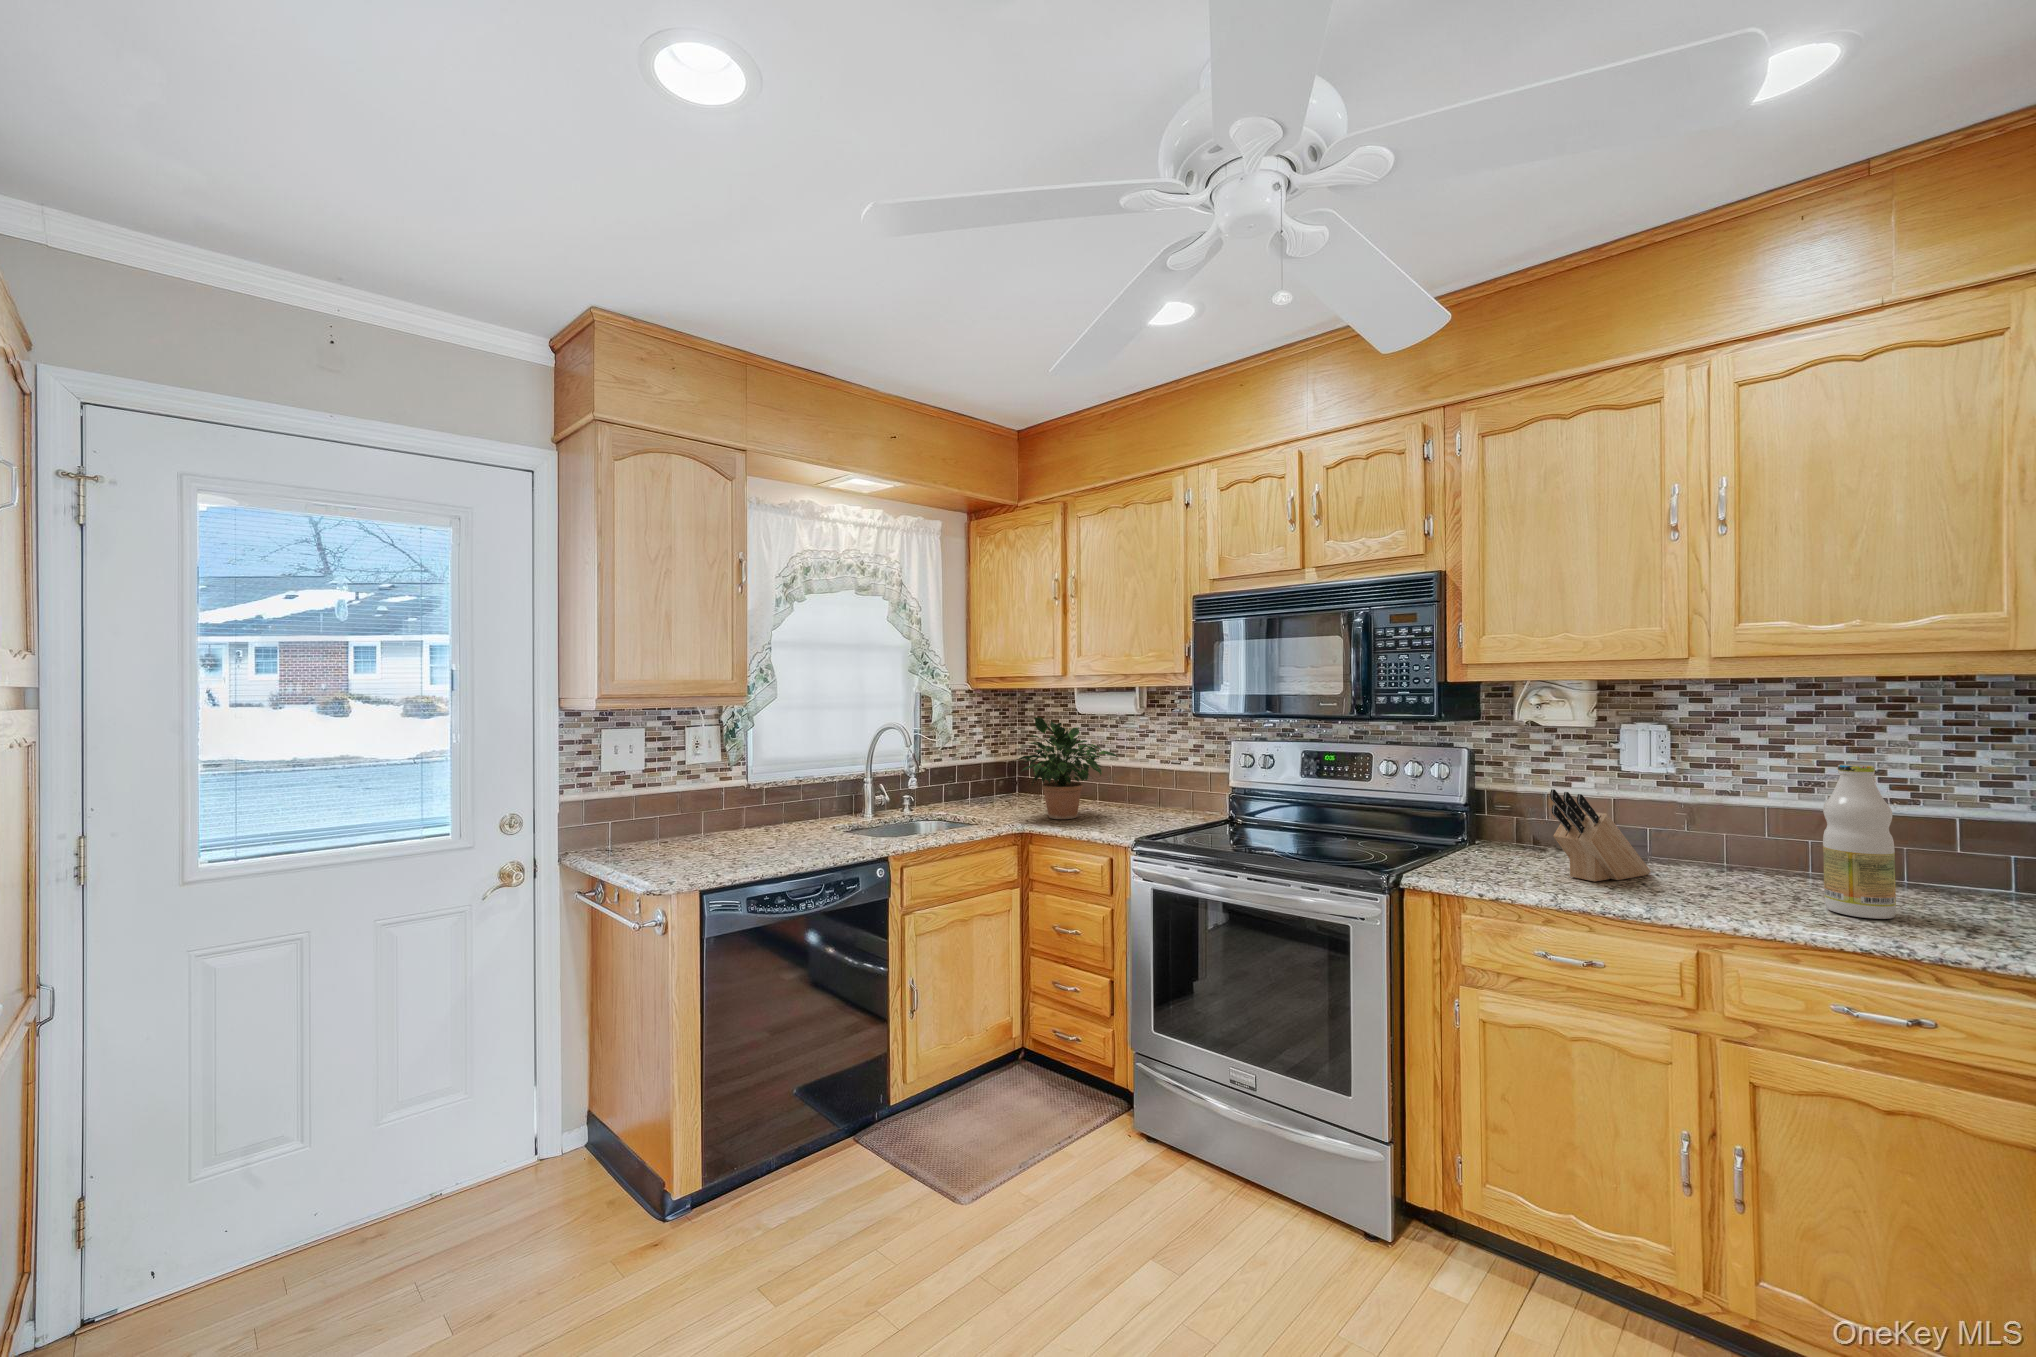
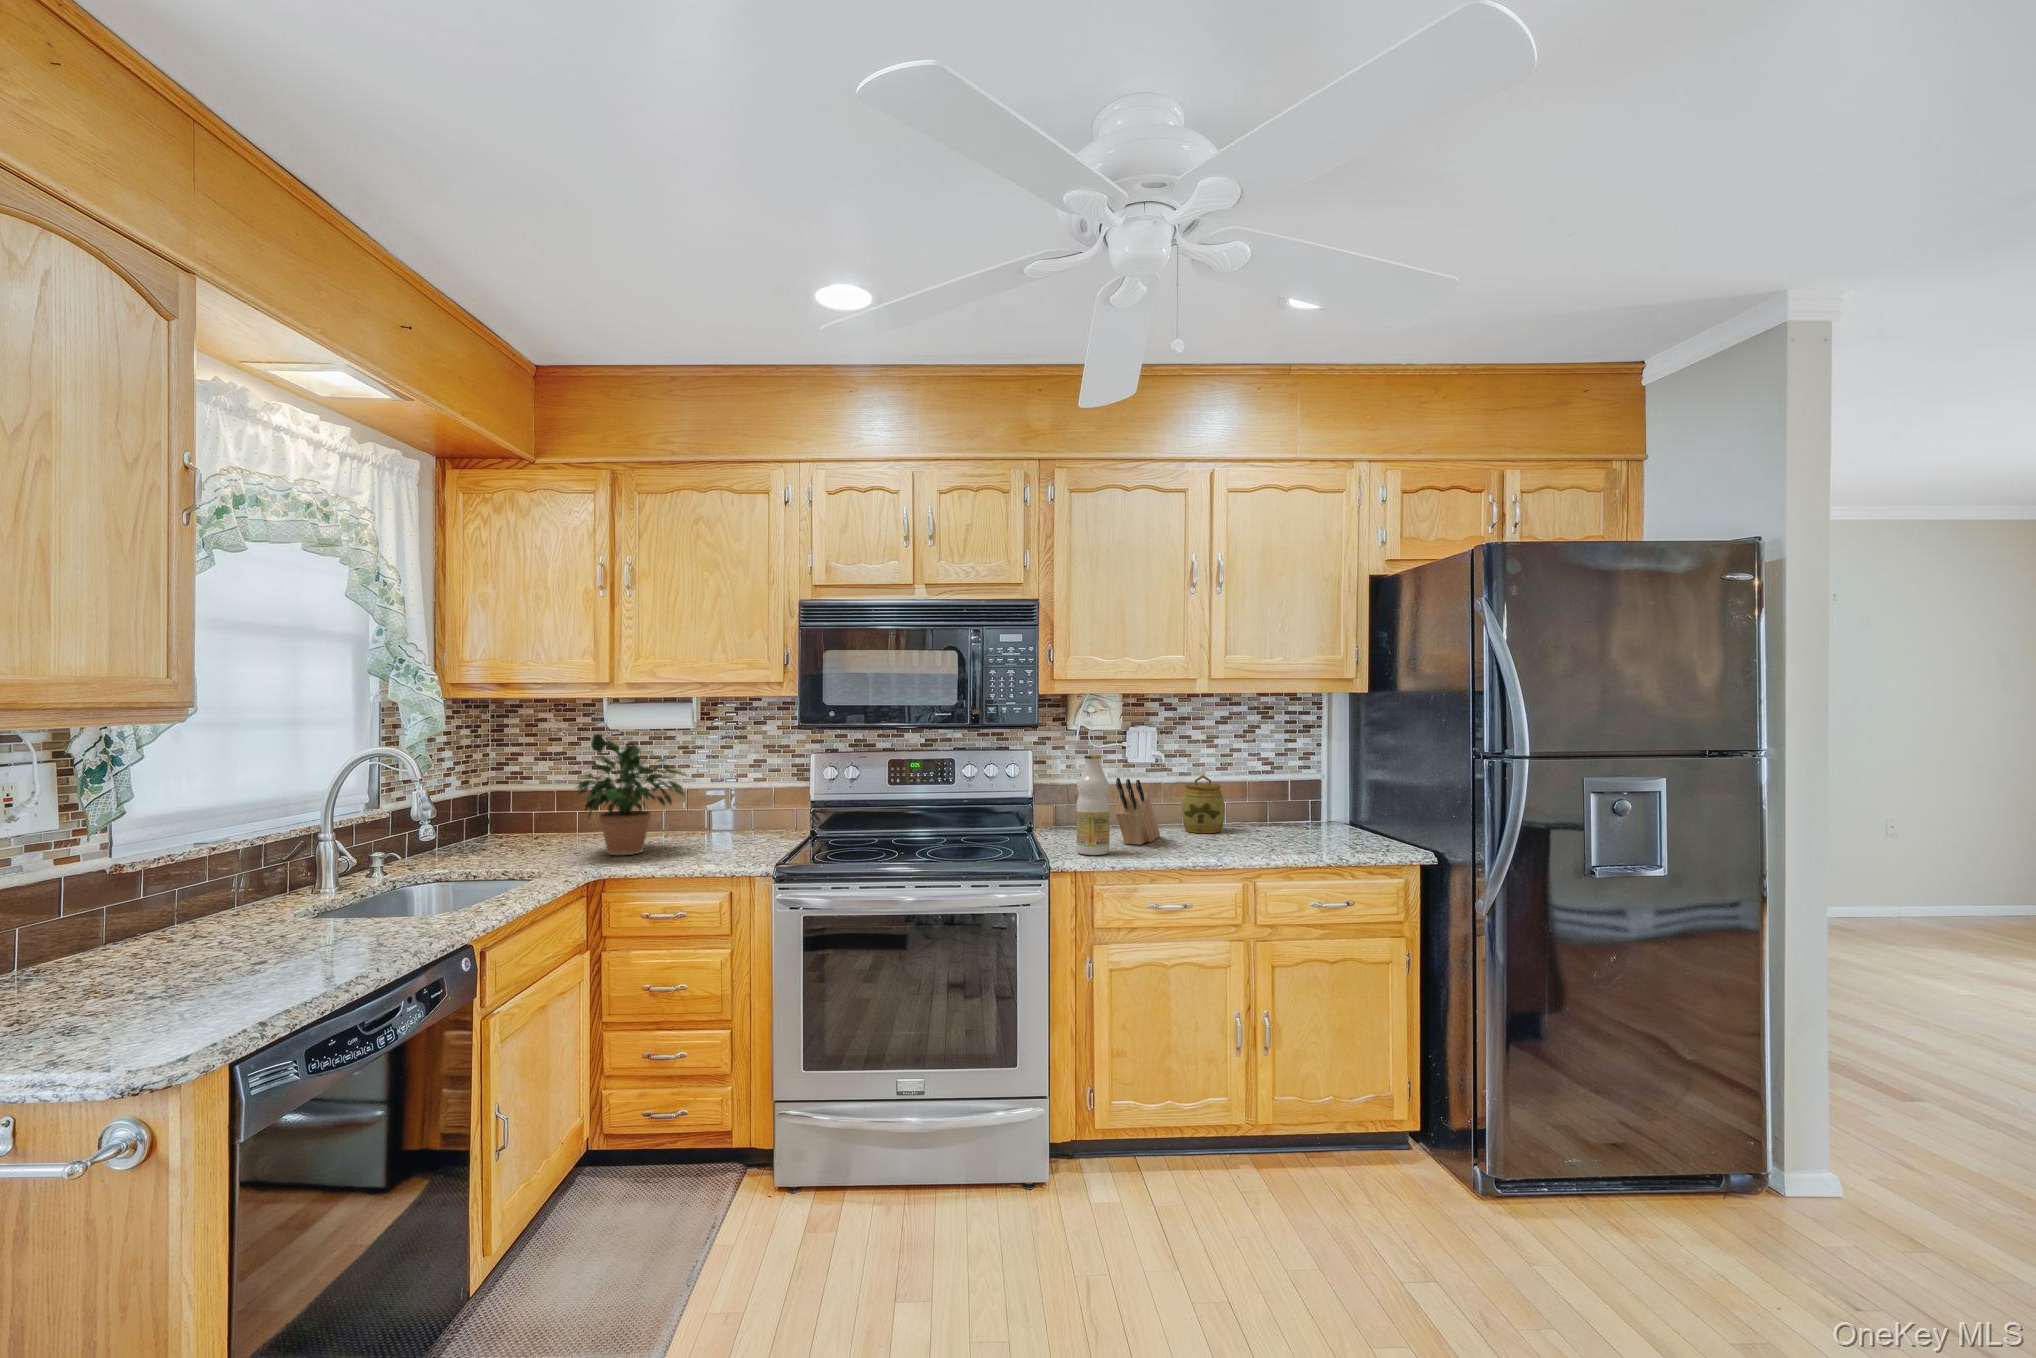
bottle: present [1823,764,1896,919] -> present [1076,754,1109,855]
jar: none [1704,796,1784,882] -> present [1181,775,1225,833]

